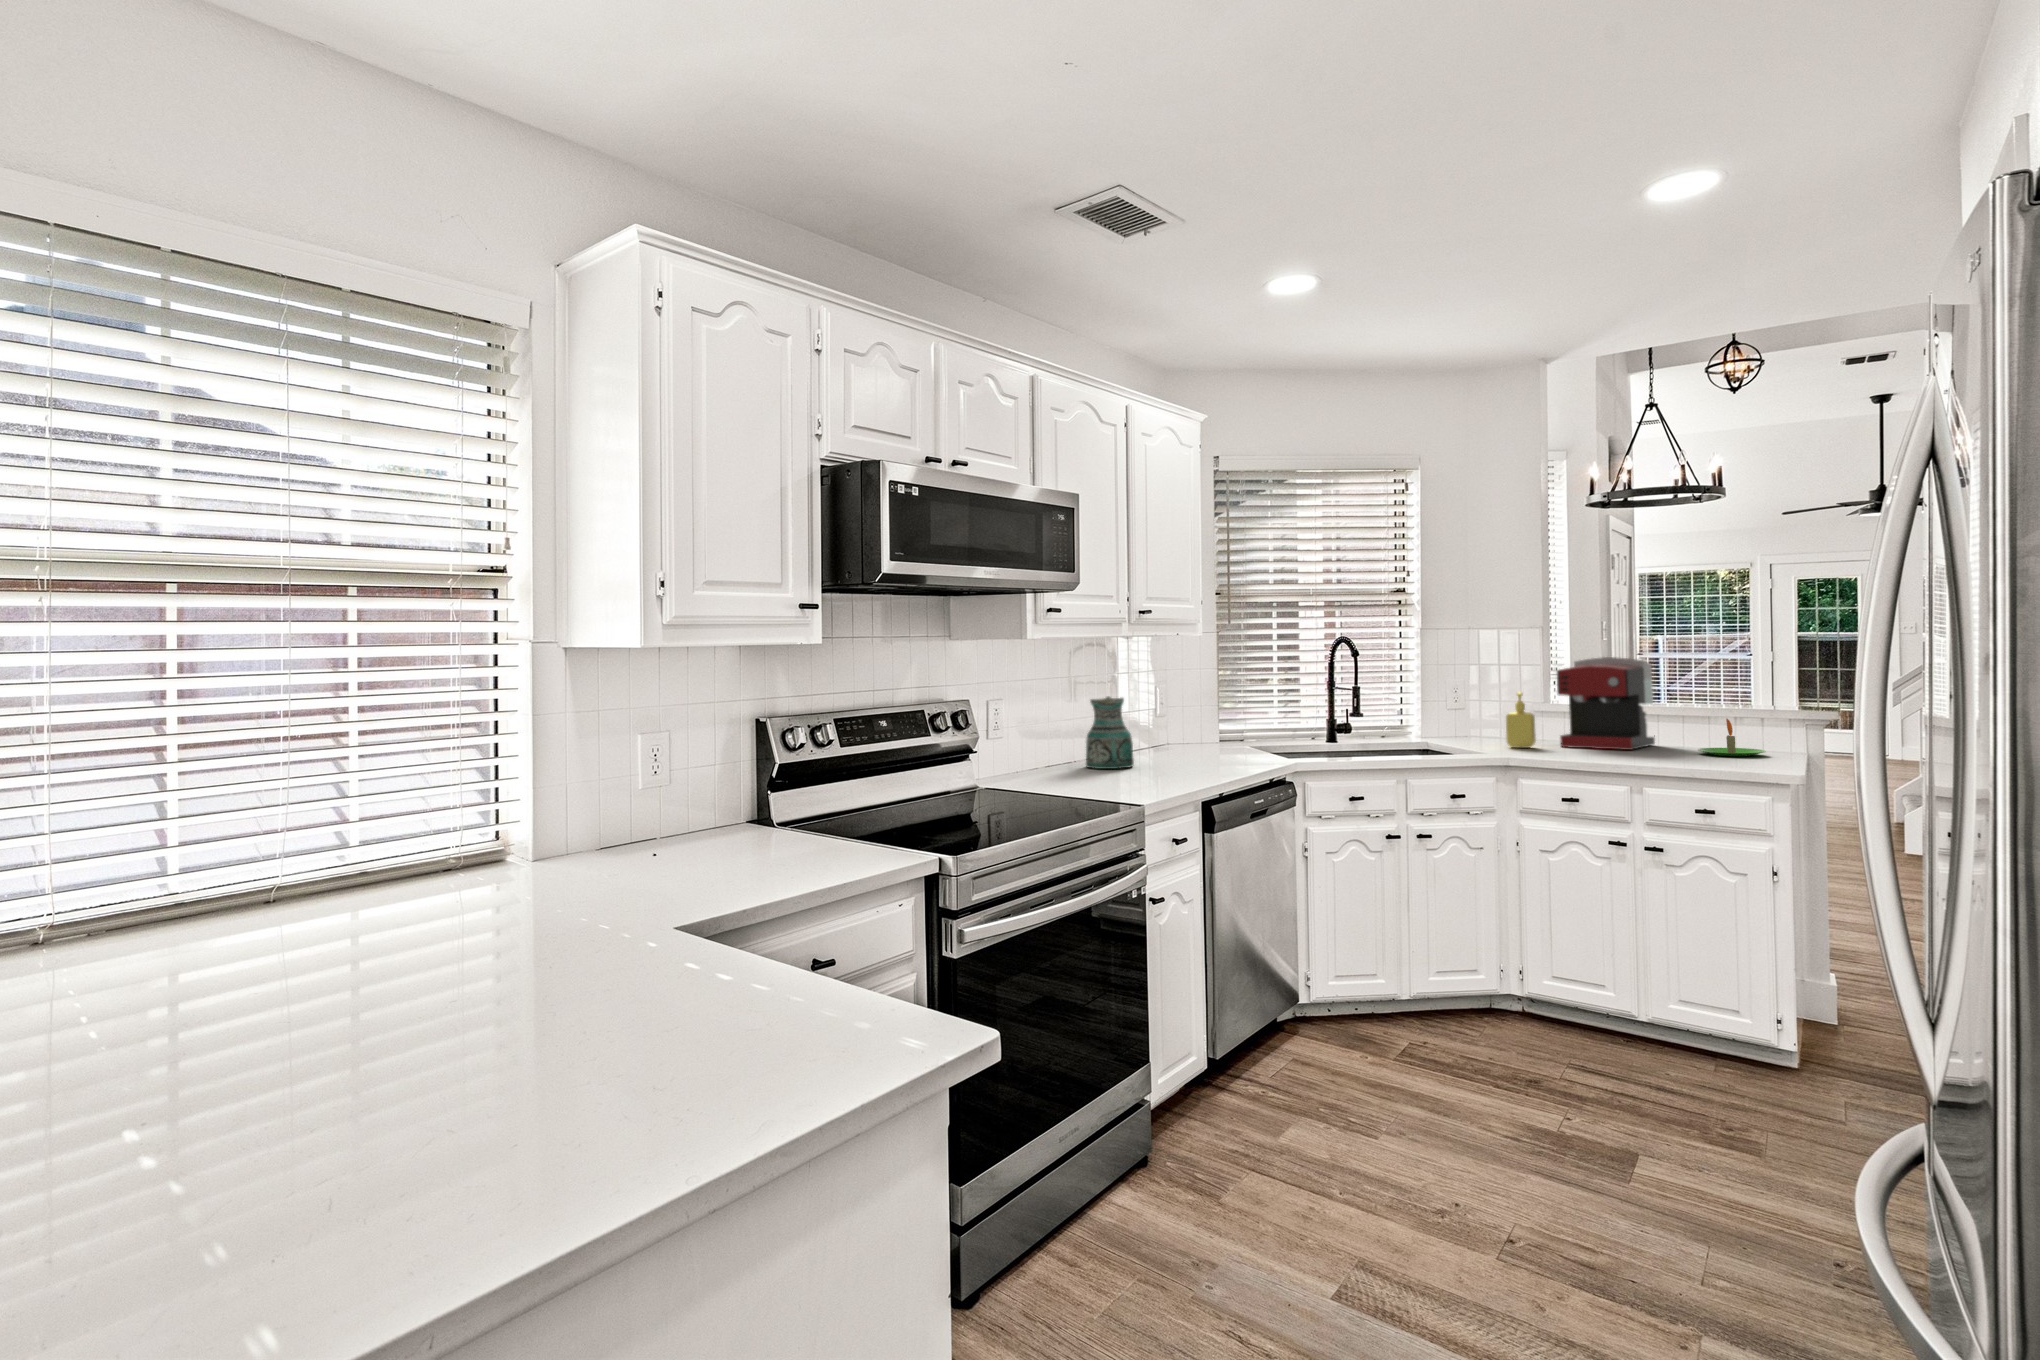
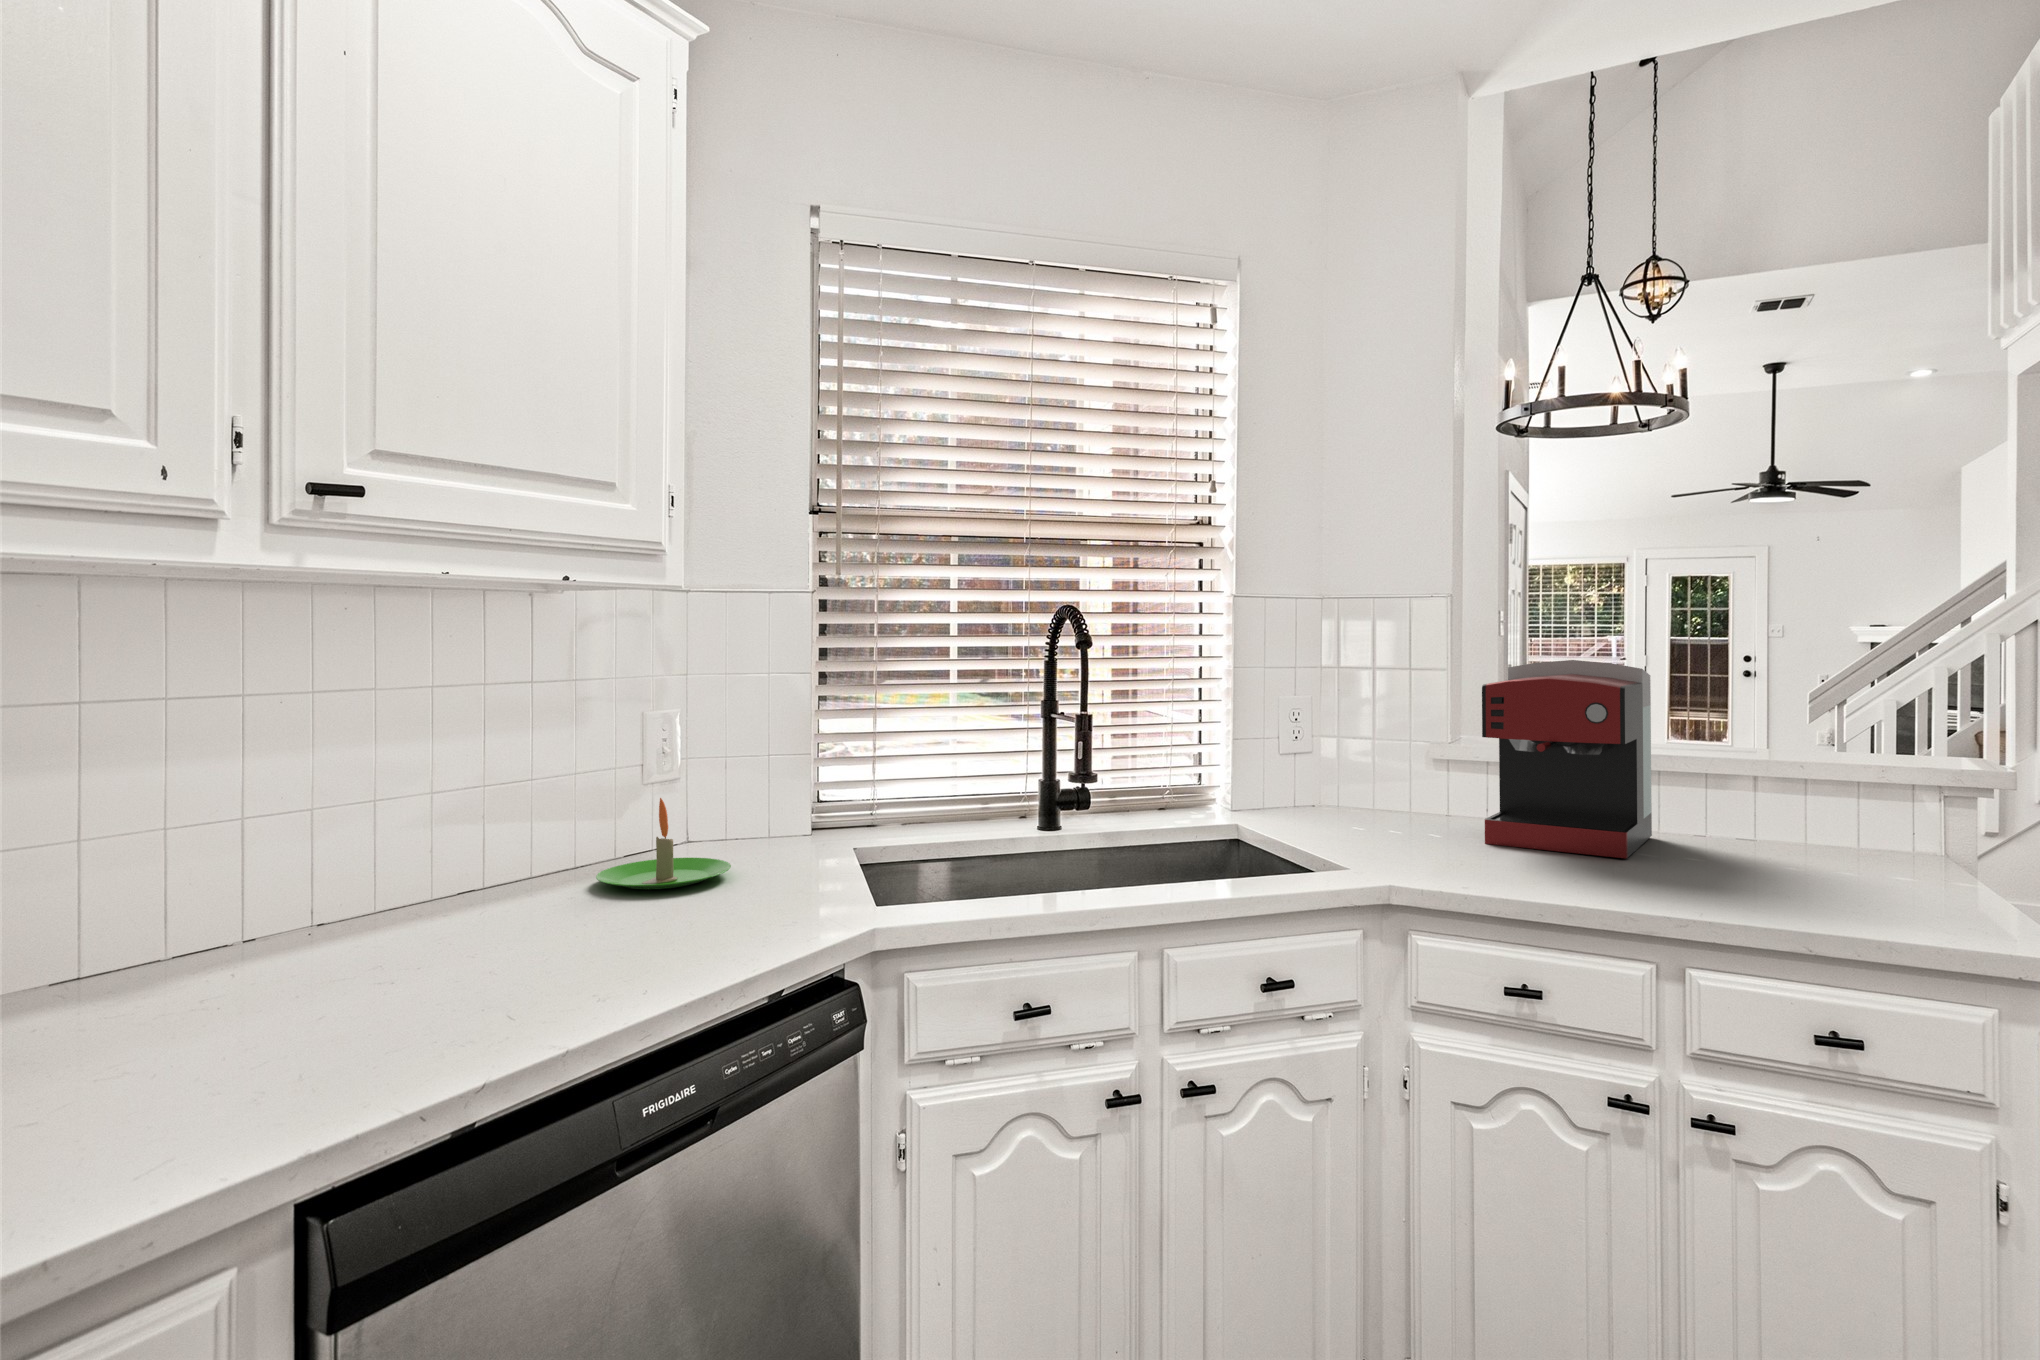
soap dispenser: present [1506,692,1536,748] -> none [1383,729,1439,849]
ceramic pitcher: present [1086,696,1134,769] -> none [201,745,381,986]
candle: present [1698,719,1766,756] -> present [596,798,731,889]

